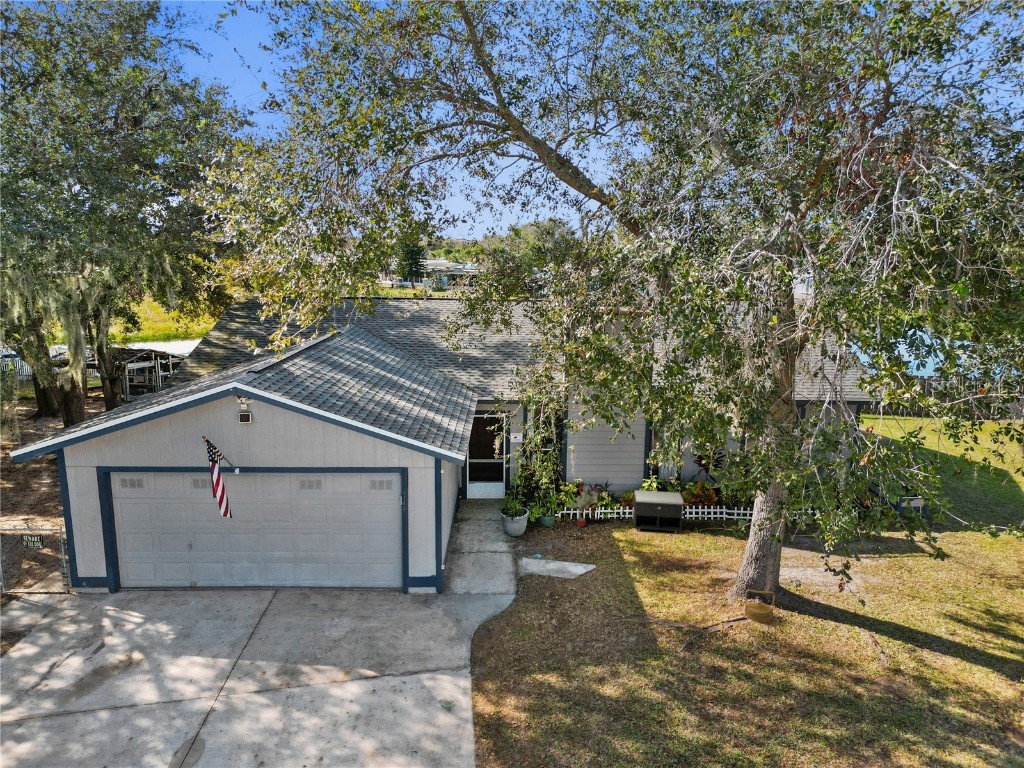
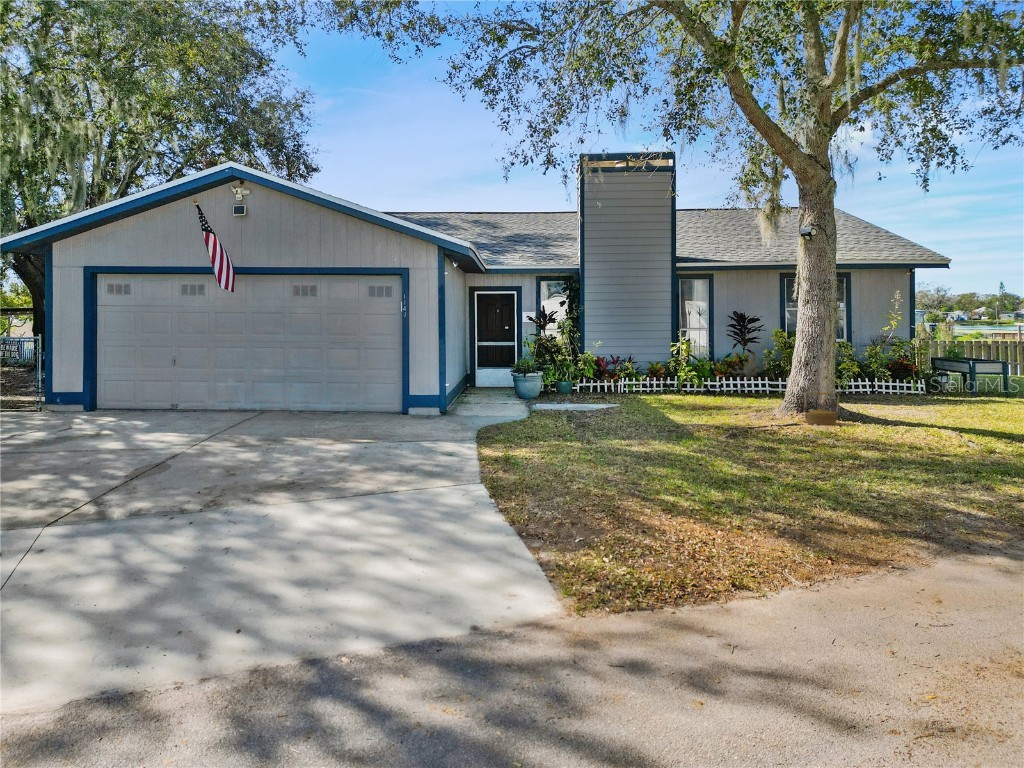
potted tree: present [567,487,598,527] -> present [732,352,769,397]
storage bench: present [633,490,683,533] -> none [662,356,721,398]

